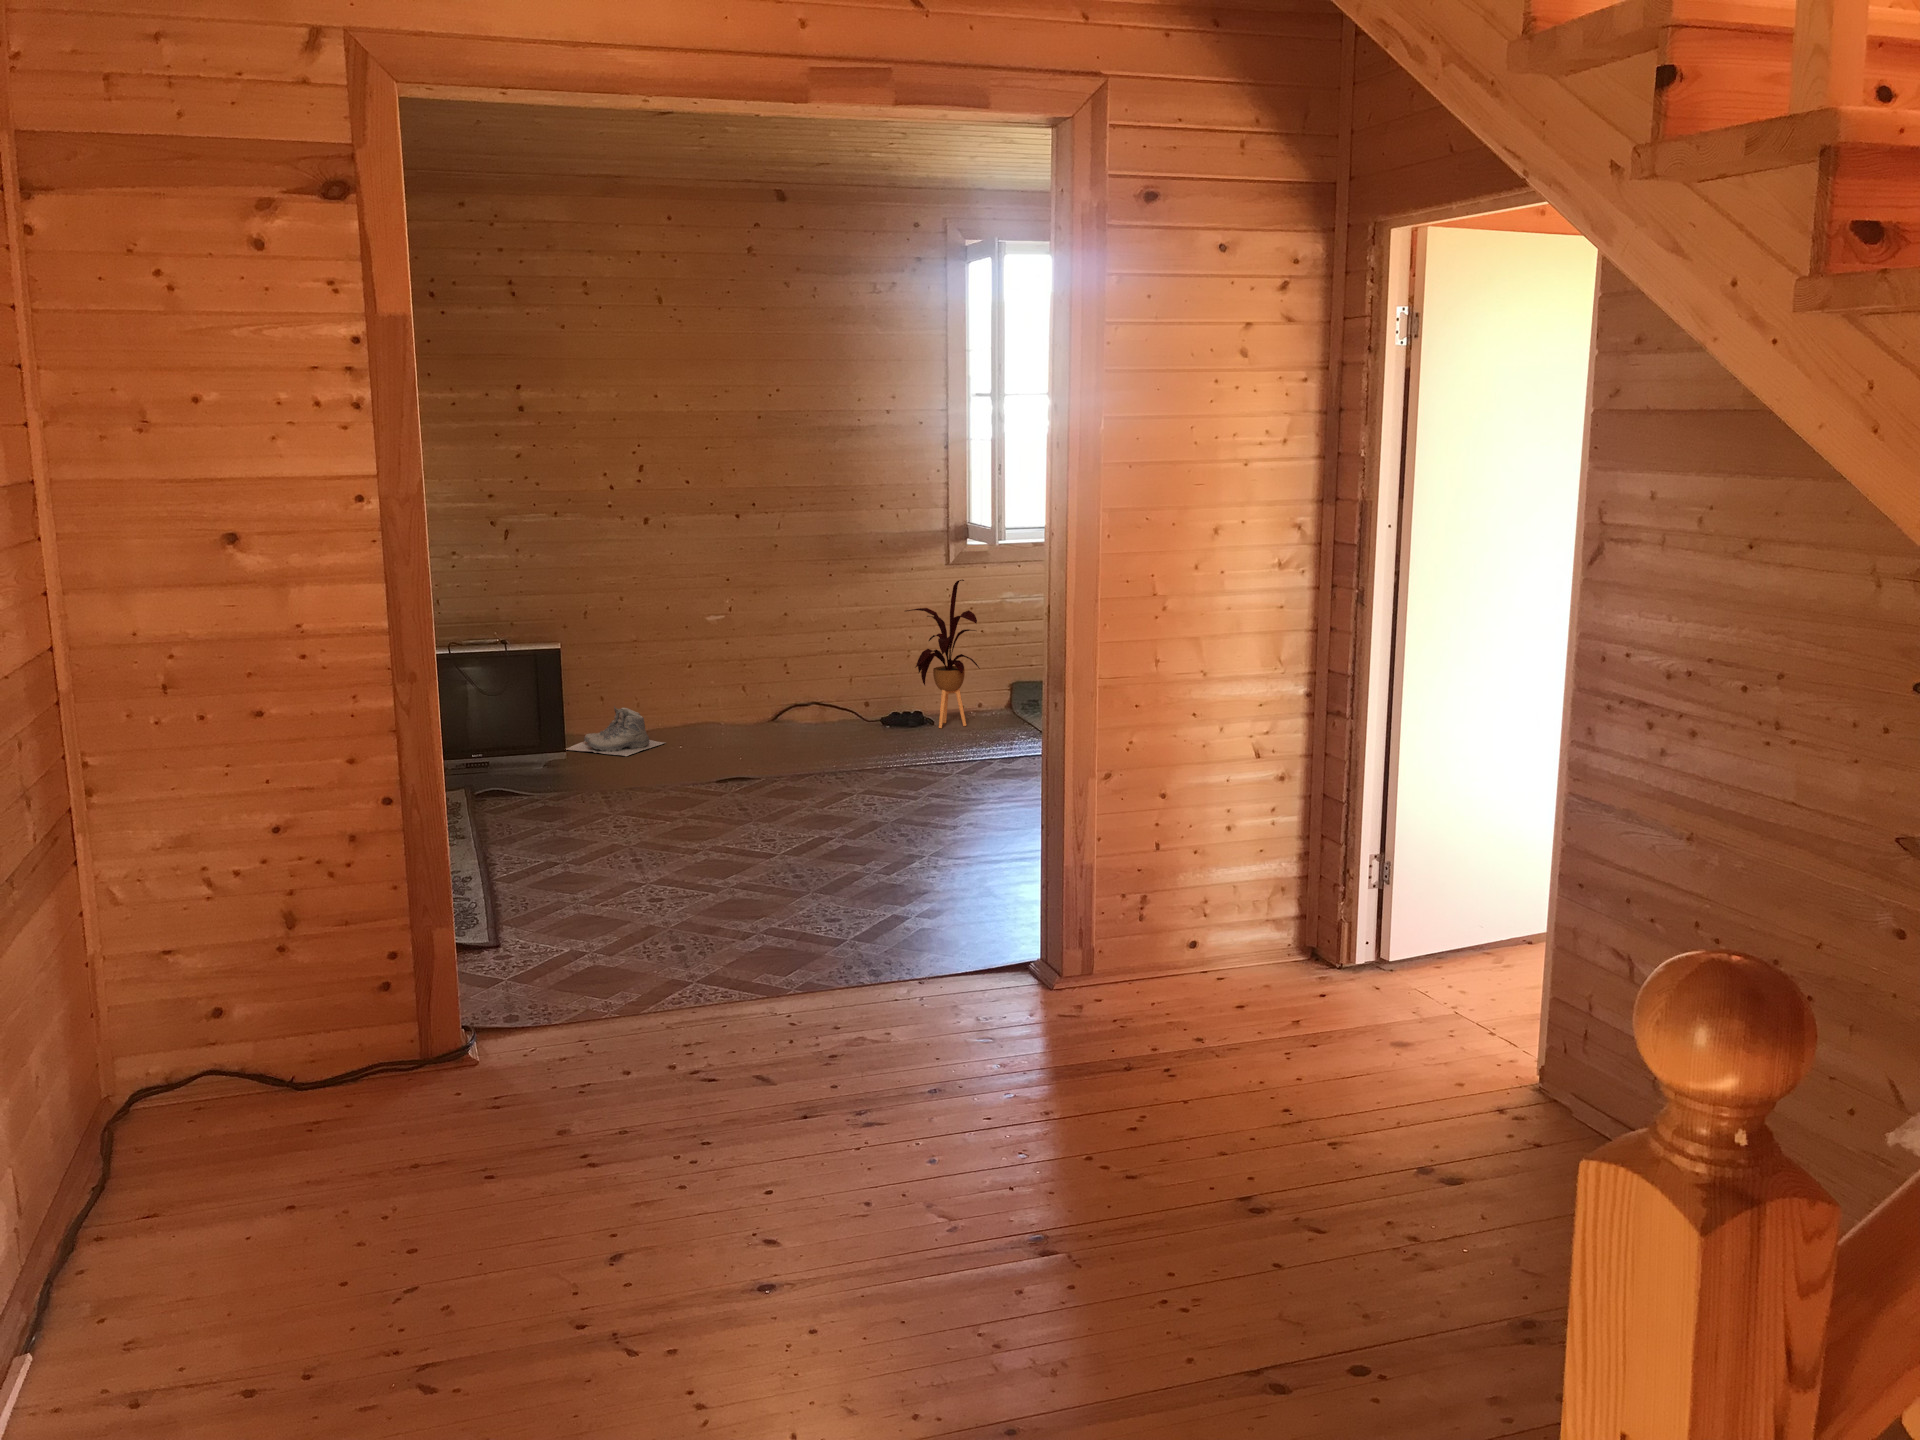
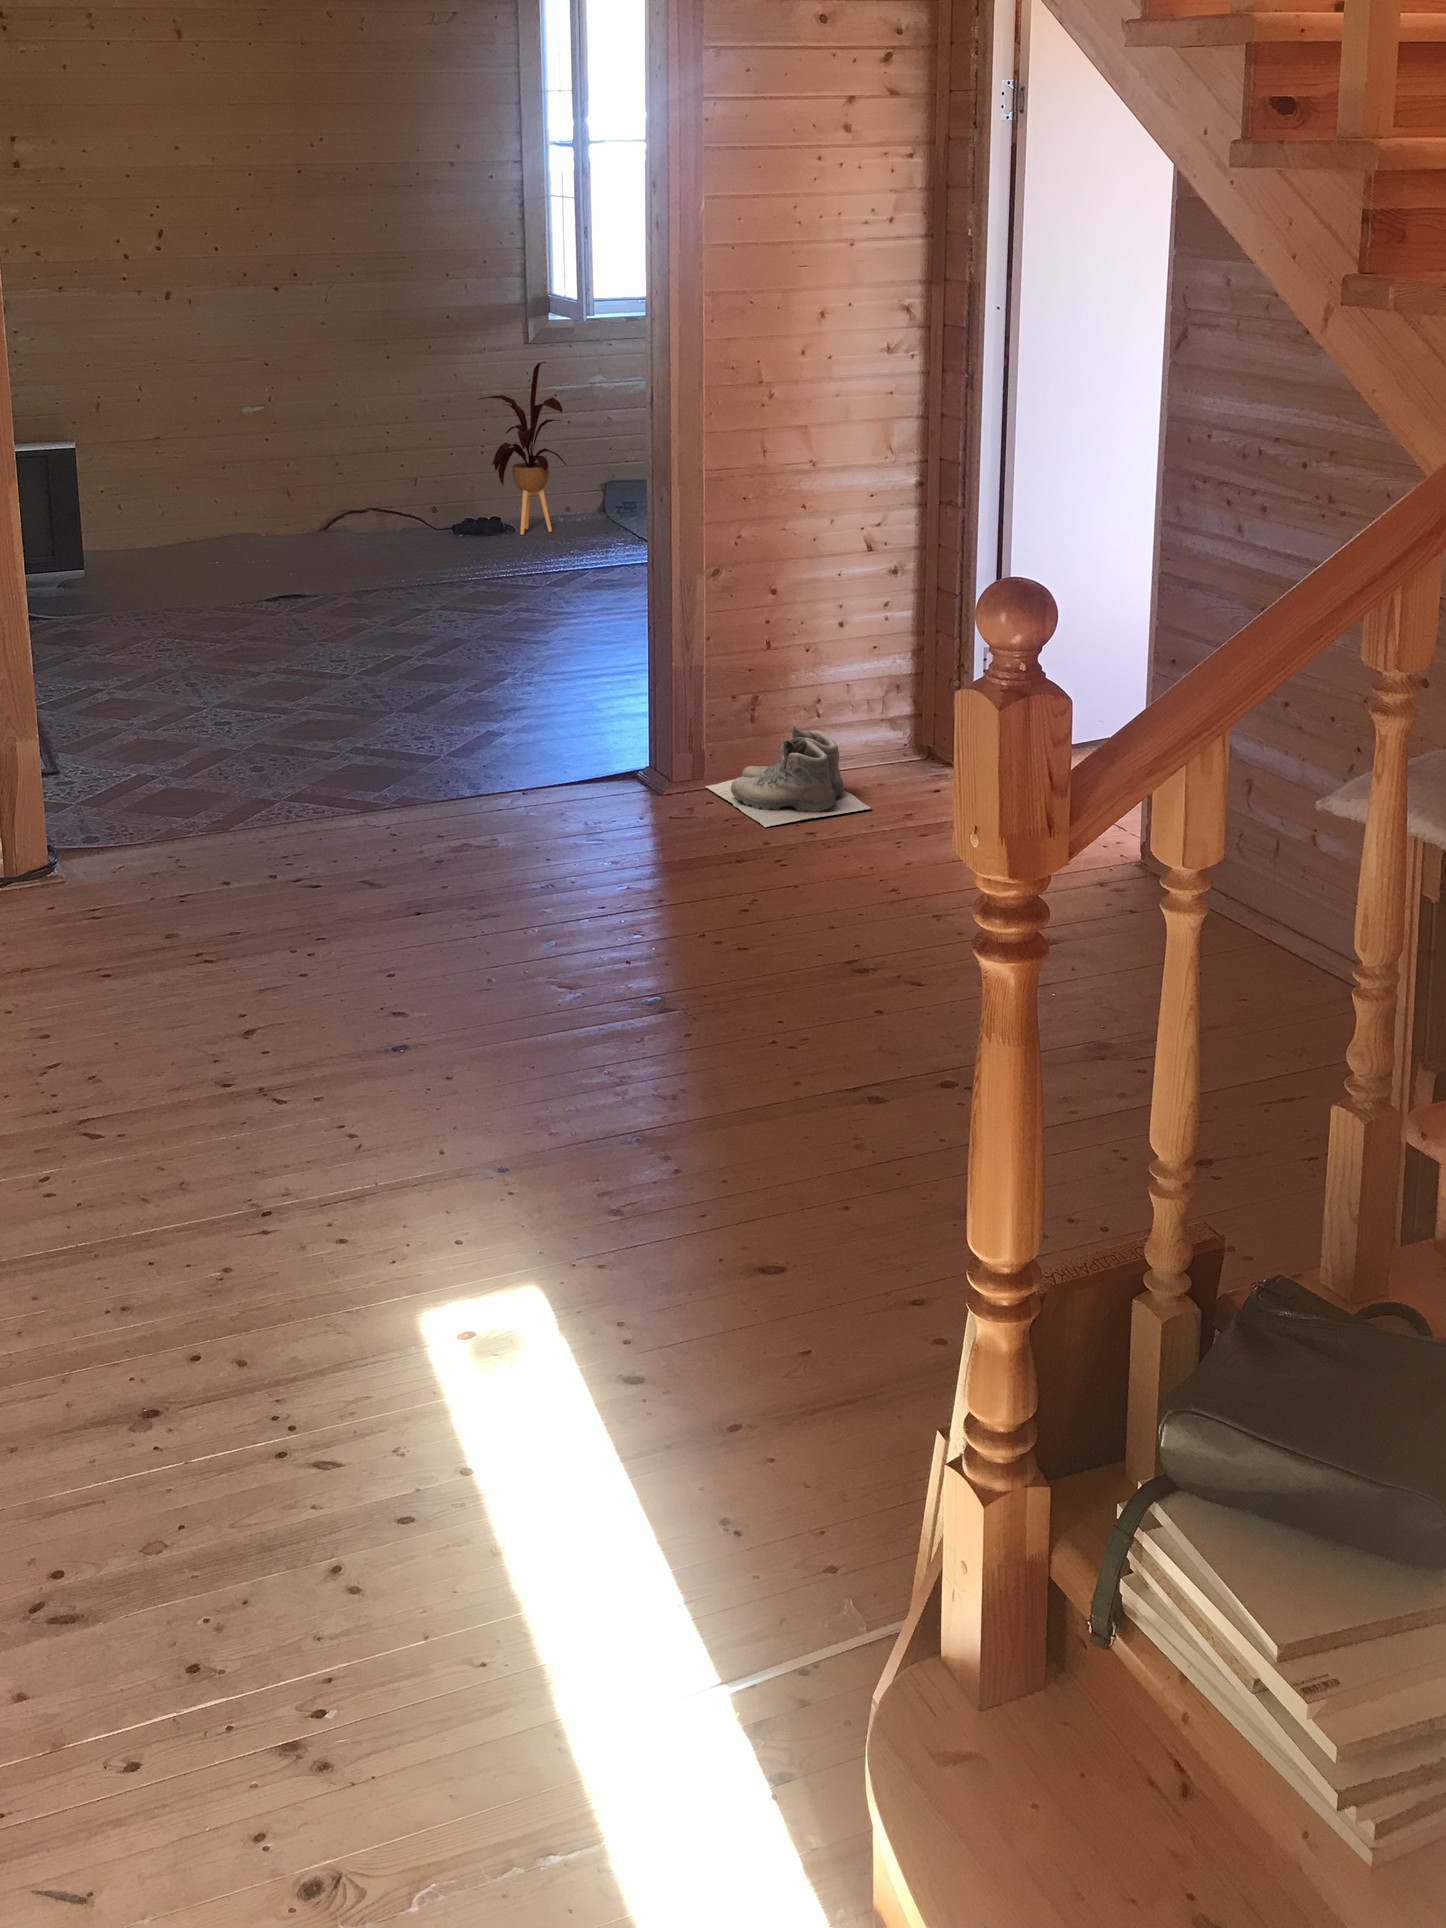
boots: present [566,706,665,756] -> present [705,726,870,827]

